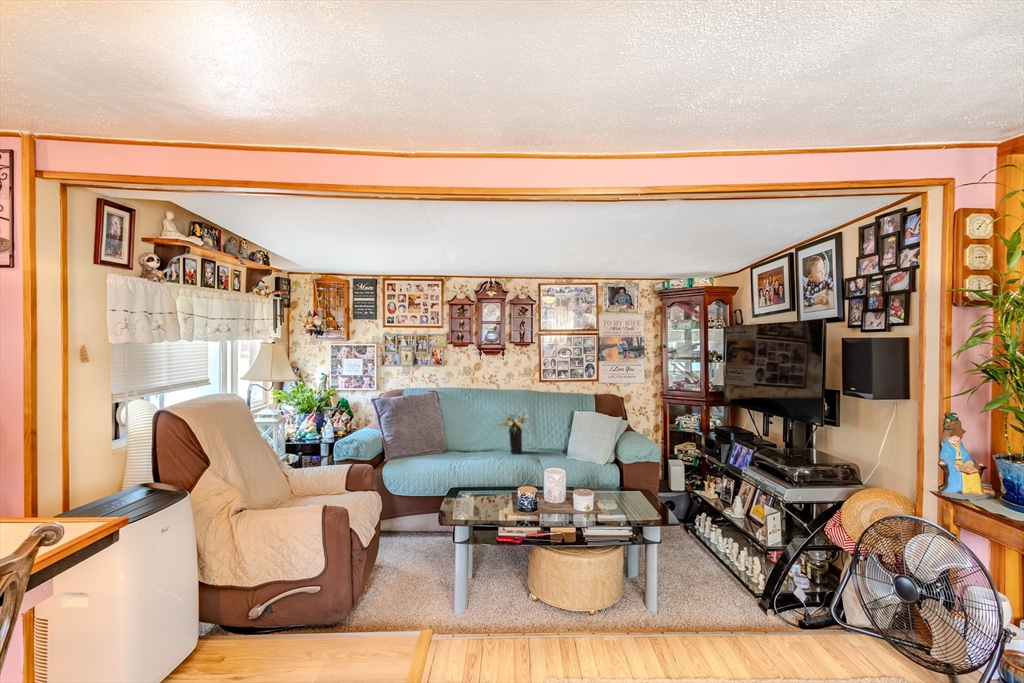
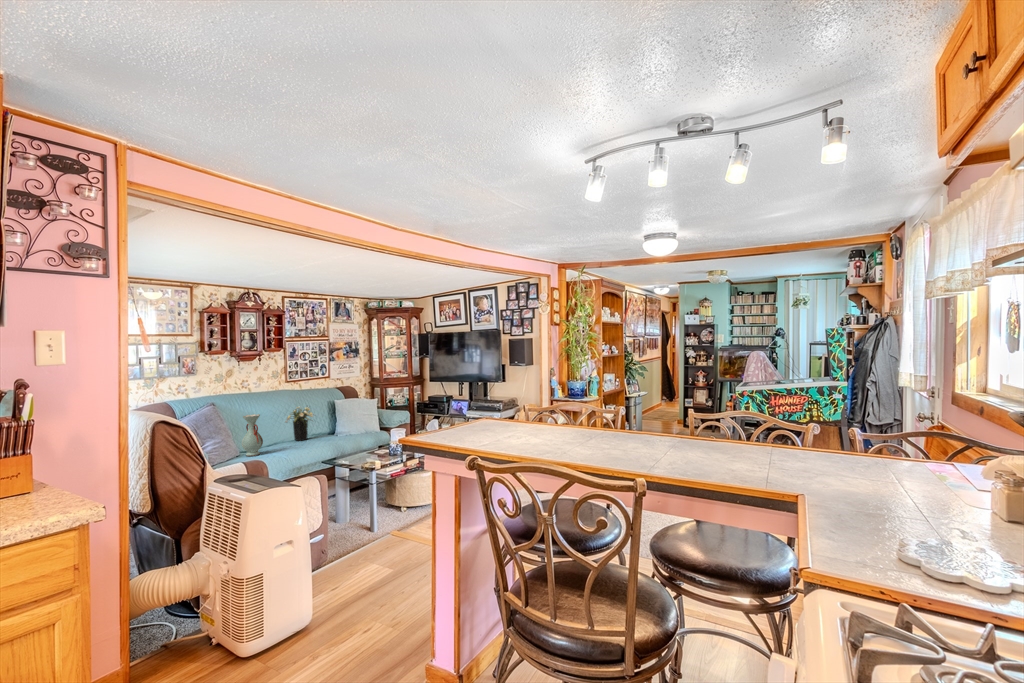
decorative vase: none [428,414,449,460] -> present [242,414,263,456]

